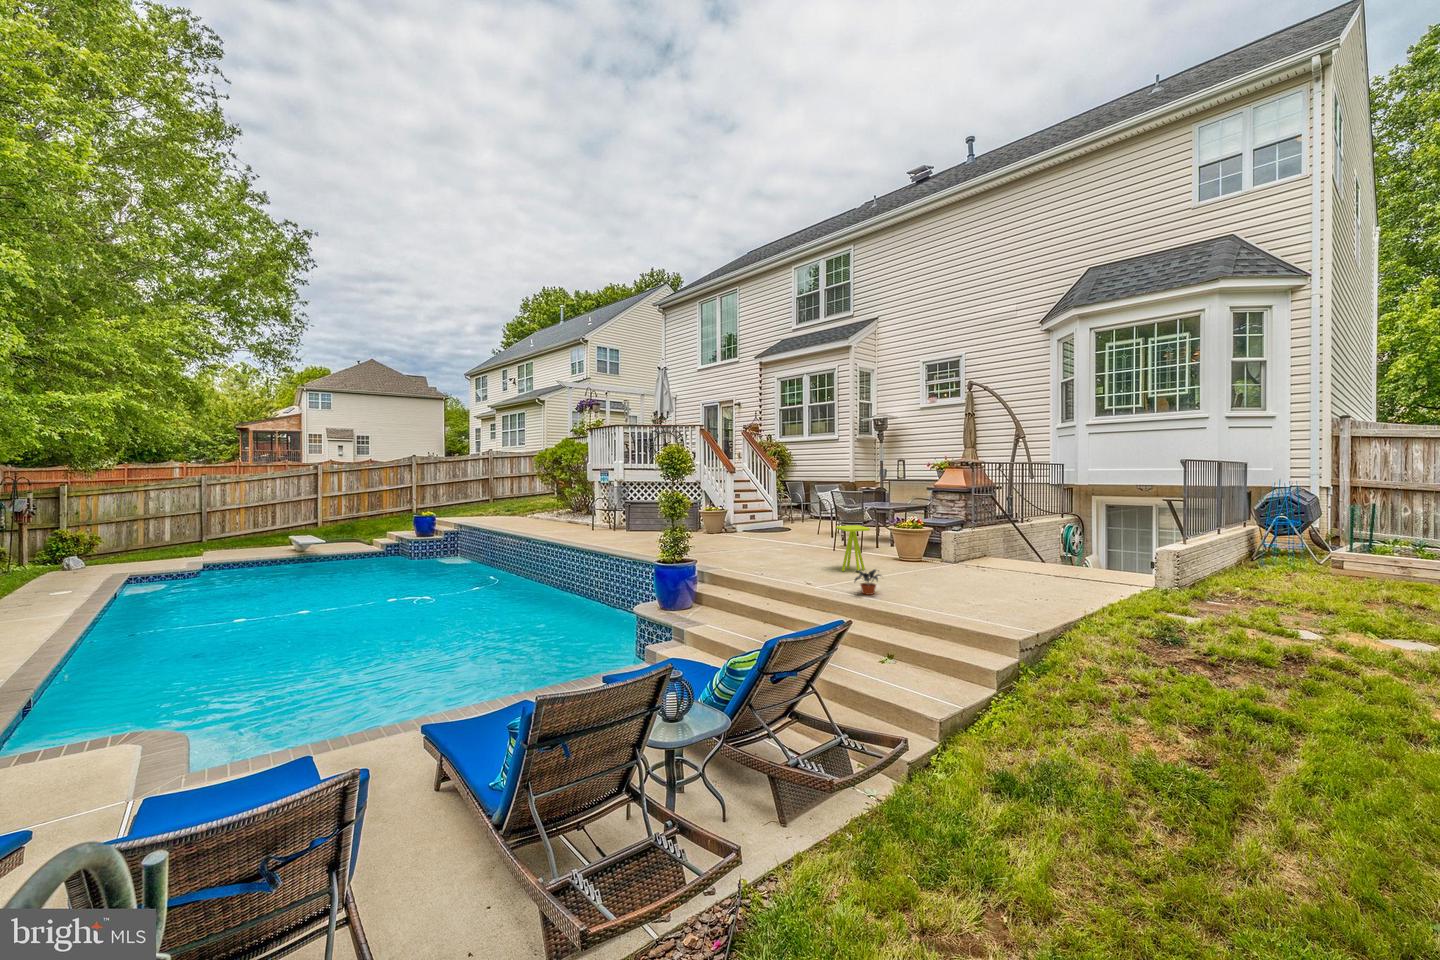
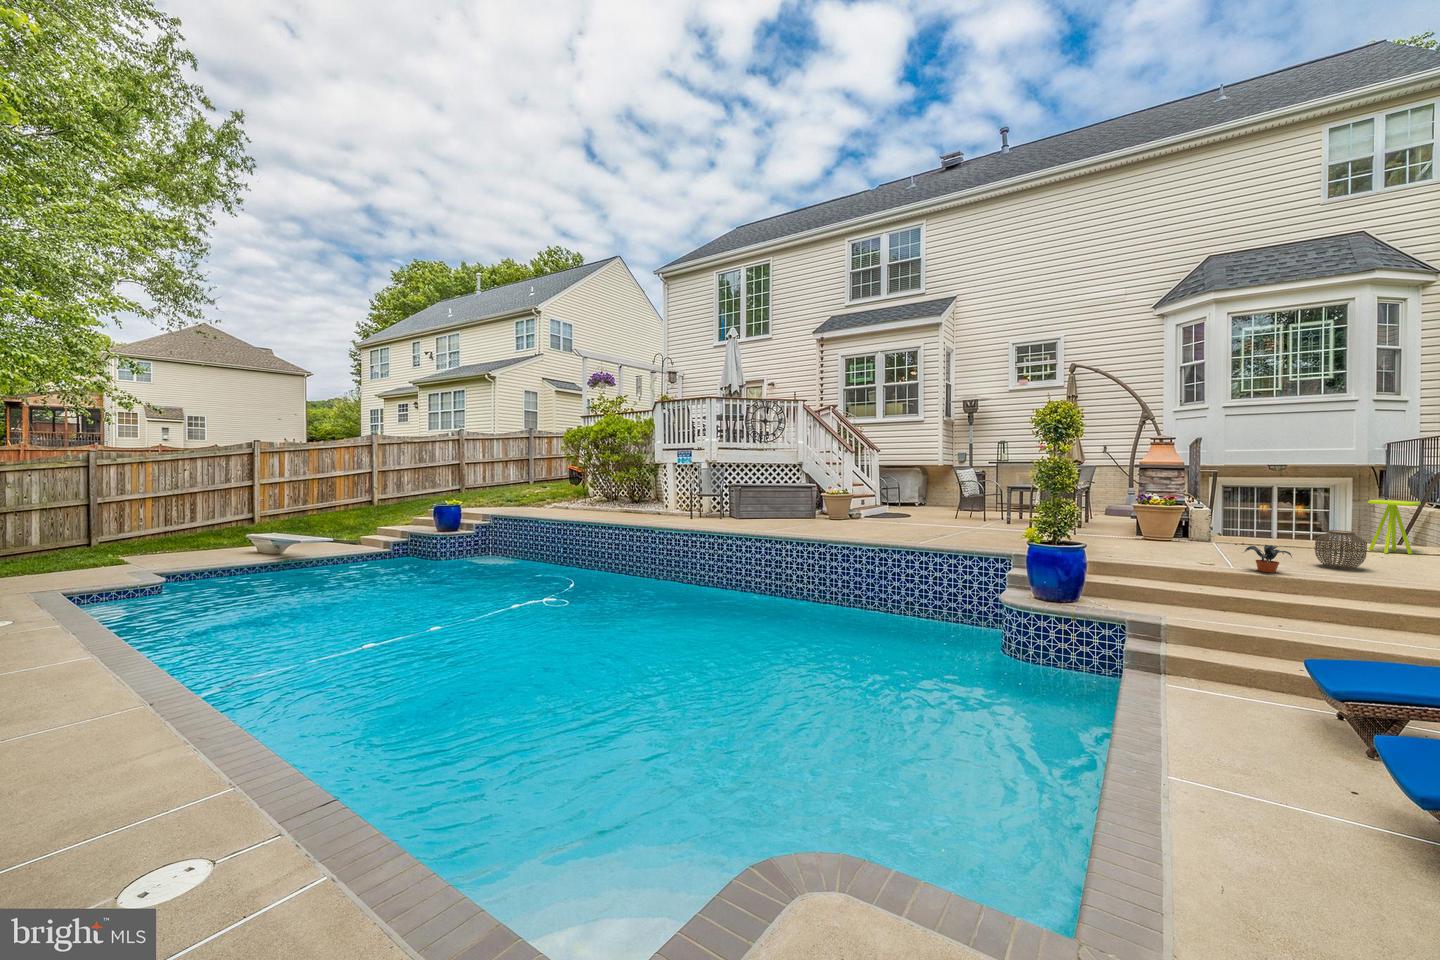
side table: present [836,525,870,571] -> present [1368,500,1421,554]
woven basket: none [929,558,963,595] -> present [1315,530,1367,570]

